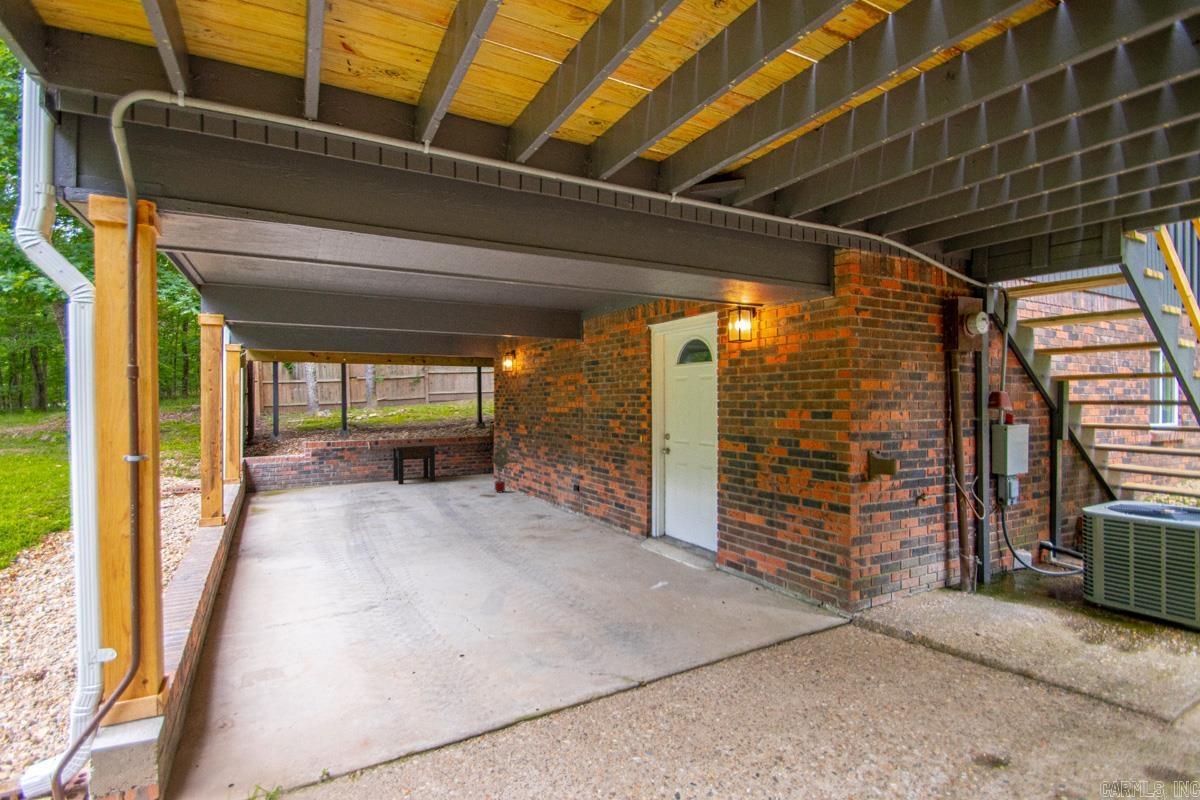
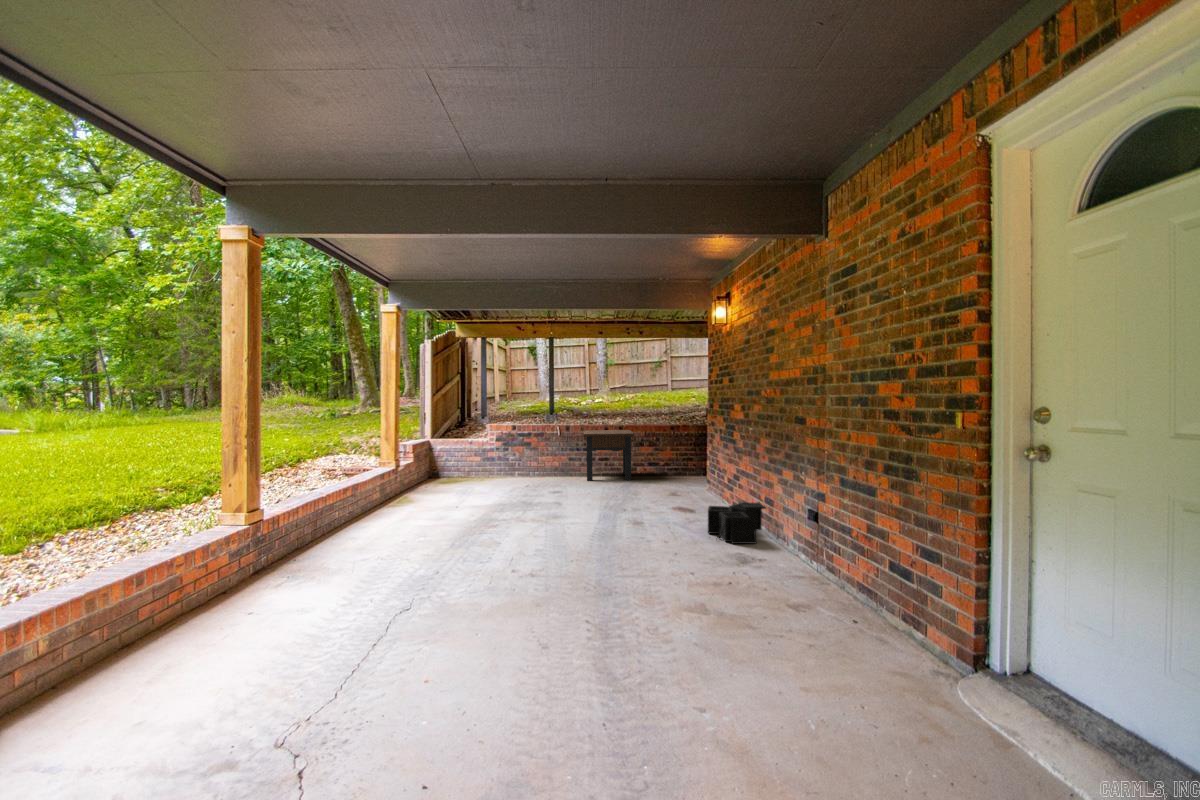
potted tree: present [492,439,518,492] -> none [687,425,731,504]
storage bin: none [514,486,548,510] -> present [708,503,766,544]

